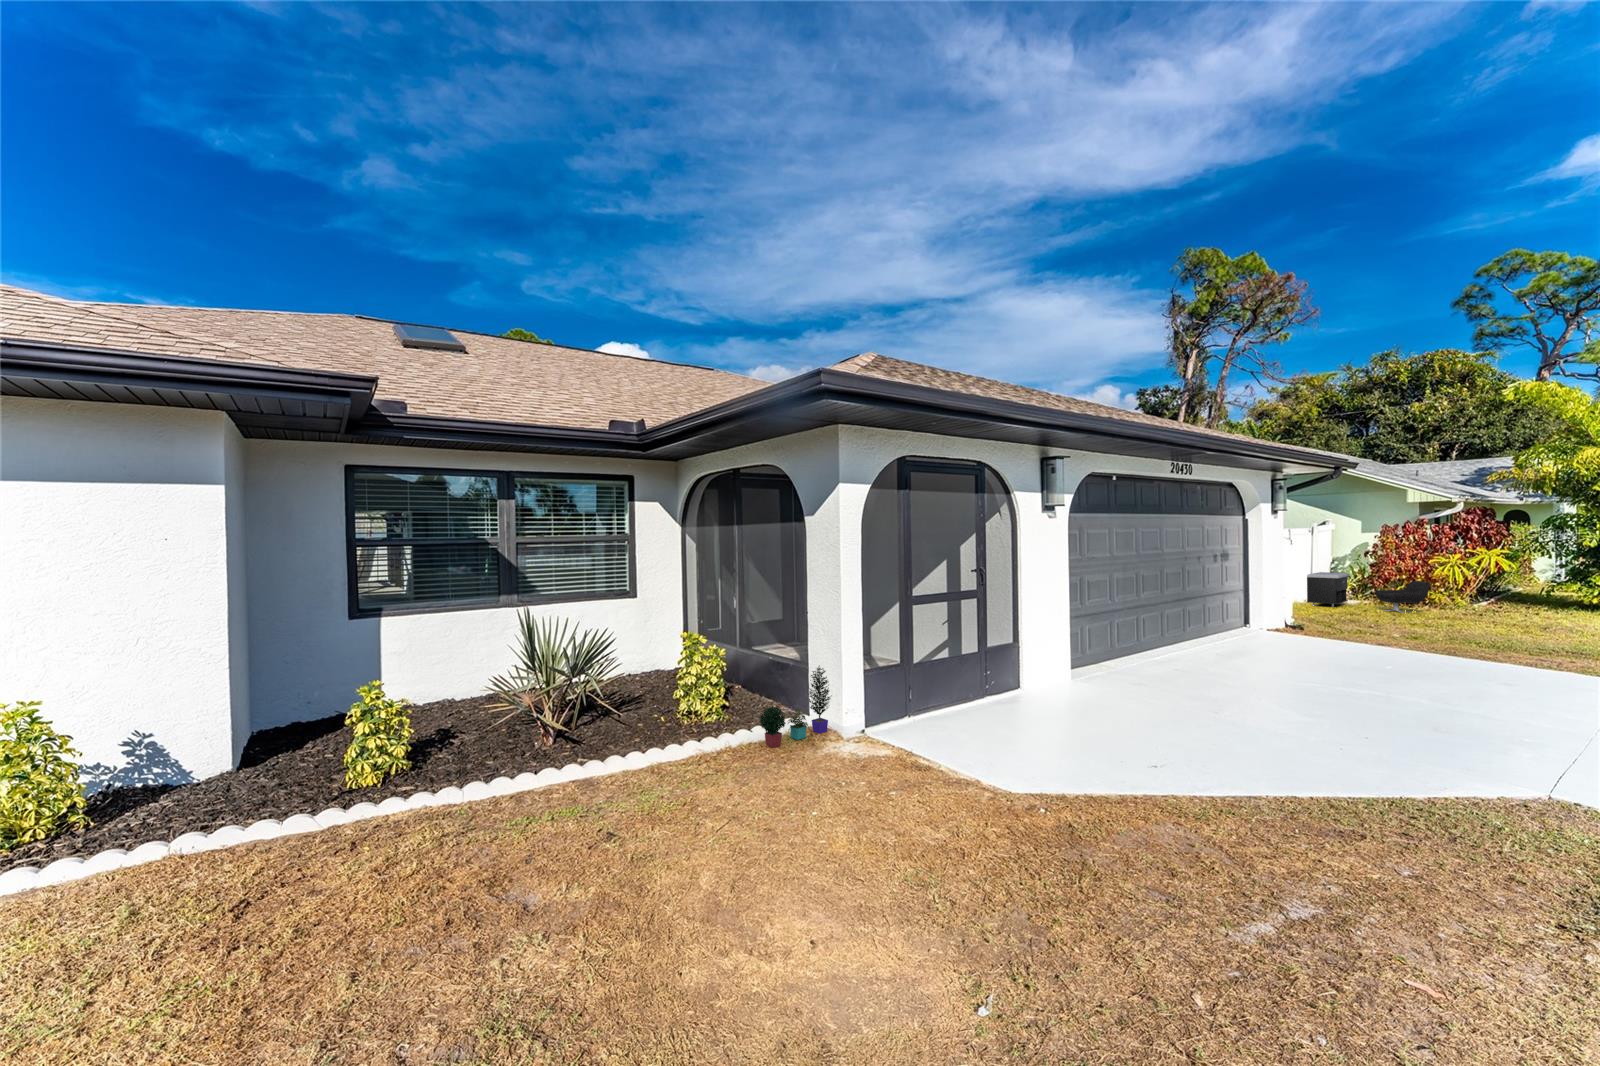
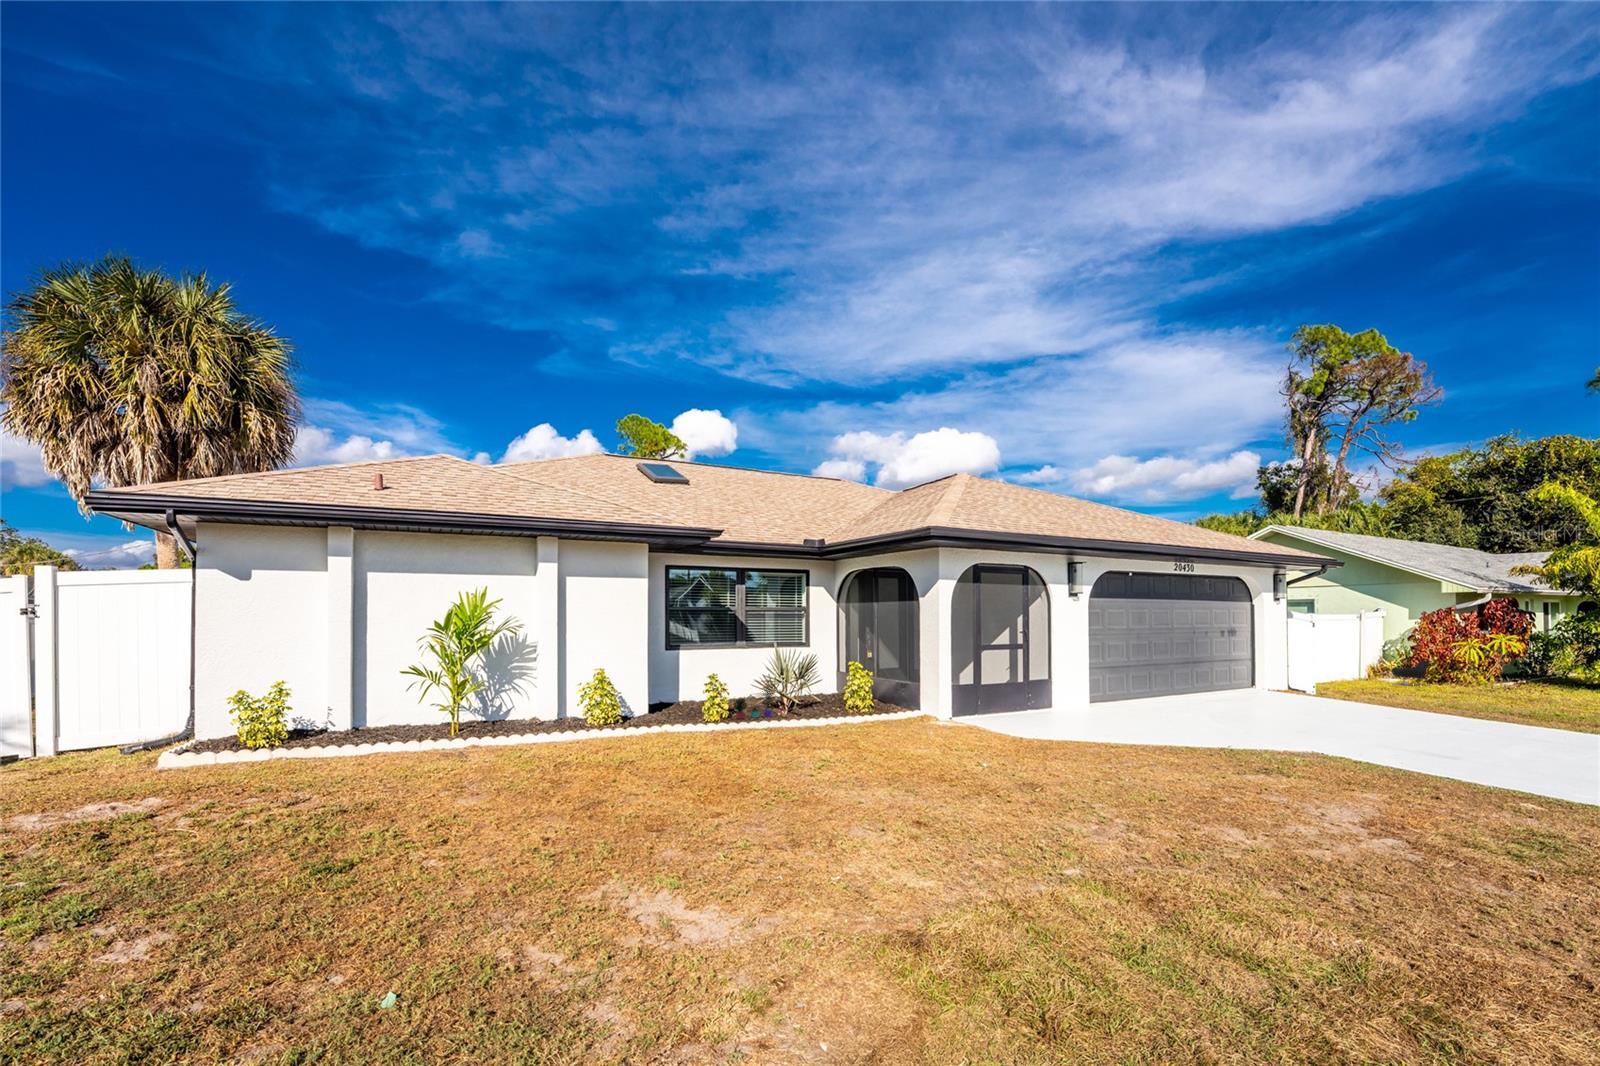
storage bench: present [1307,572,1349,607] -> none [1337,653,1376,682]
potted plant: present [759,665,832,748] -> present [734,681,773,719]

